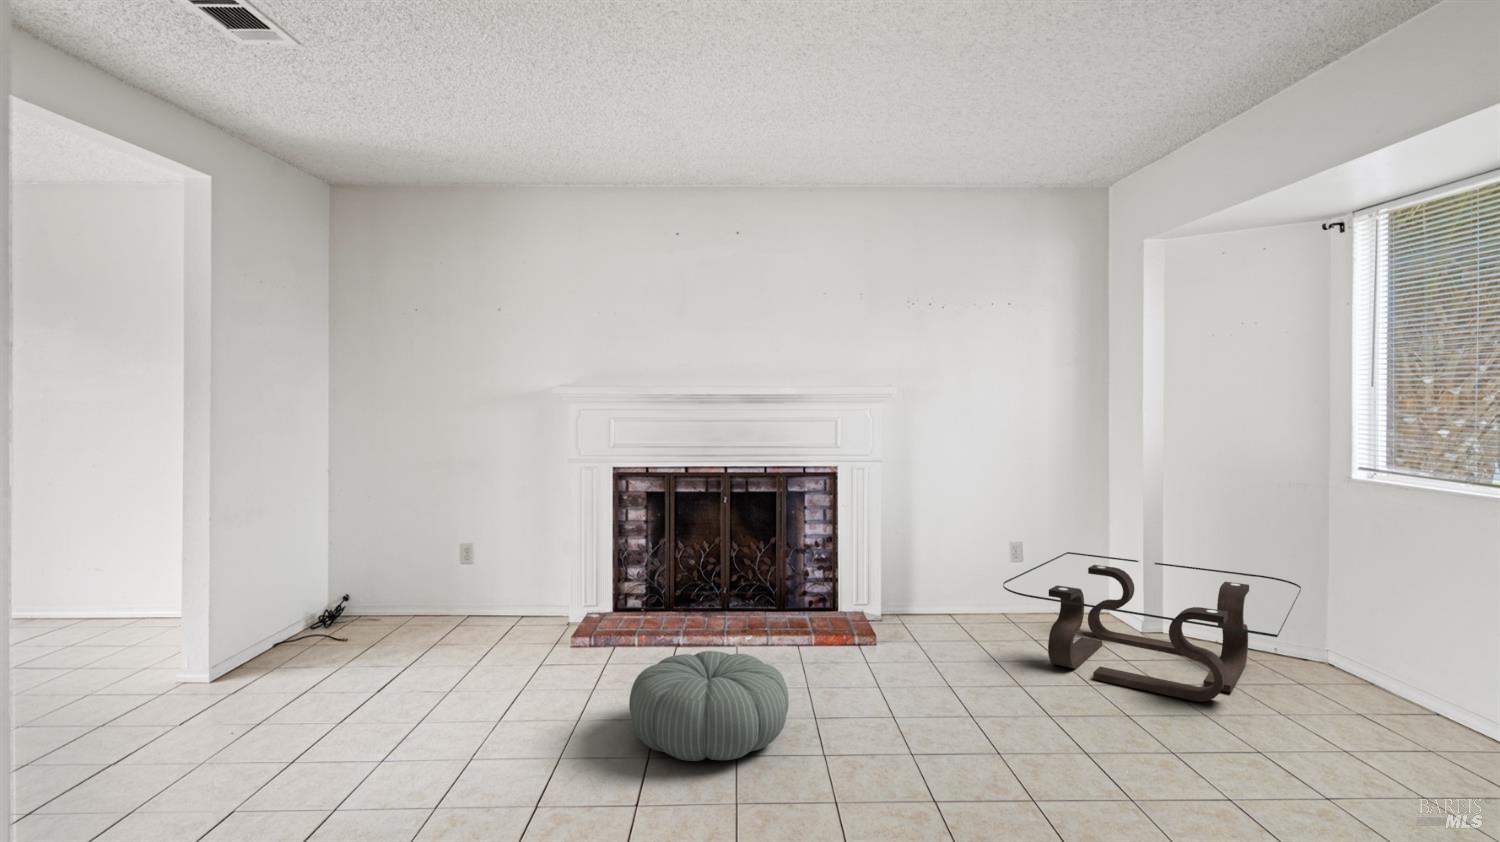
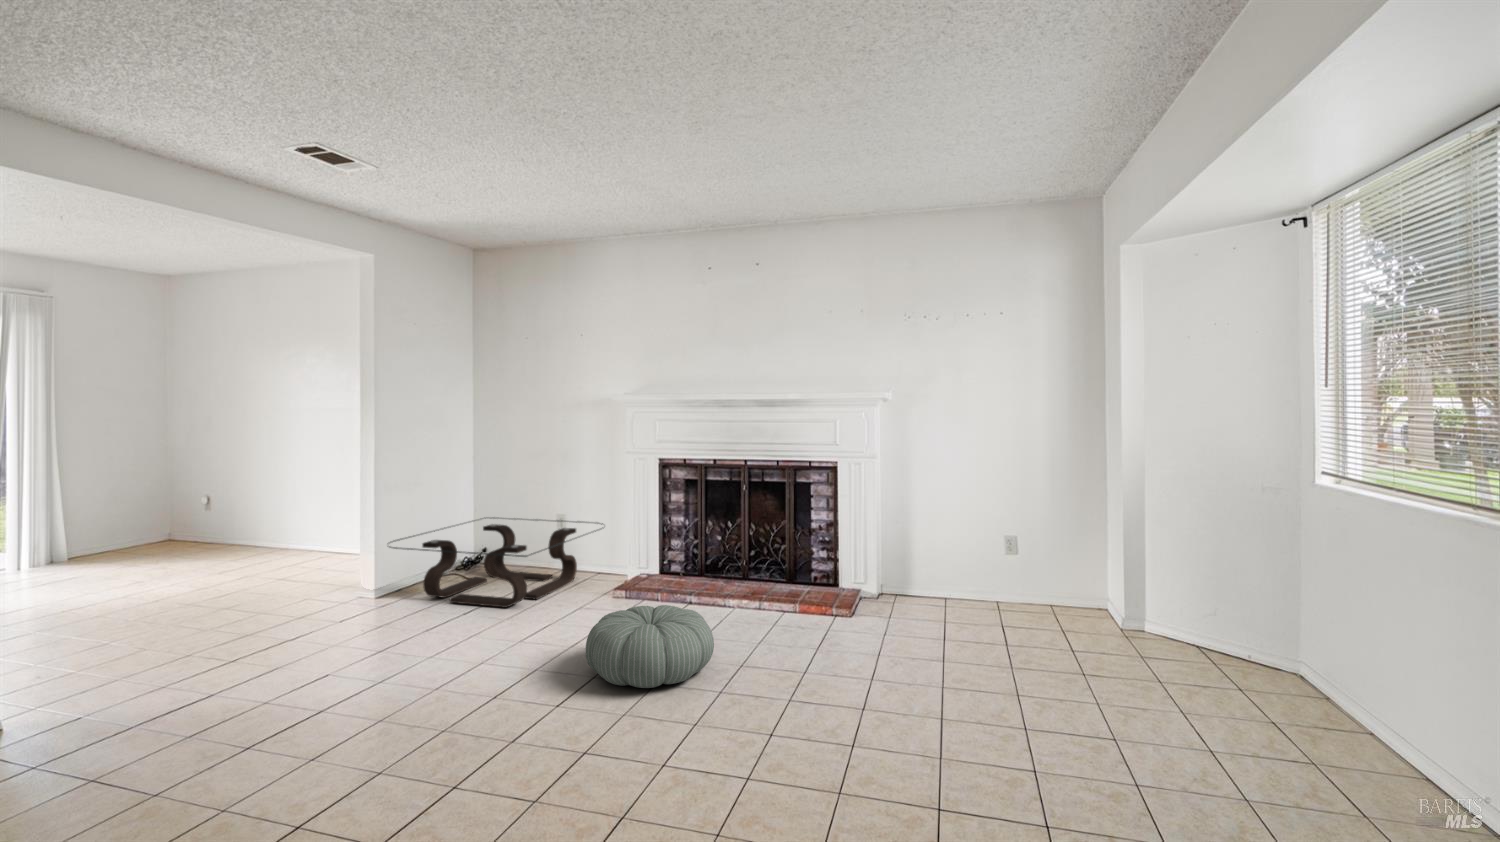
coffee table: present [1003,552,1301,702] -> present [389,518,603,607]

